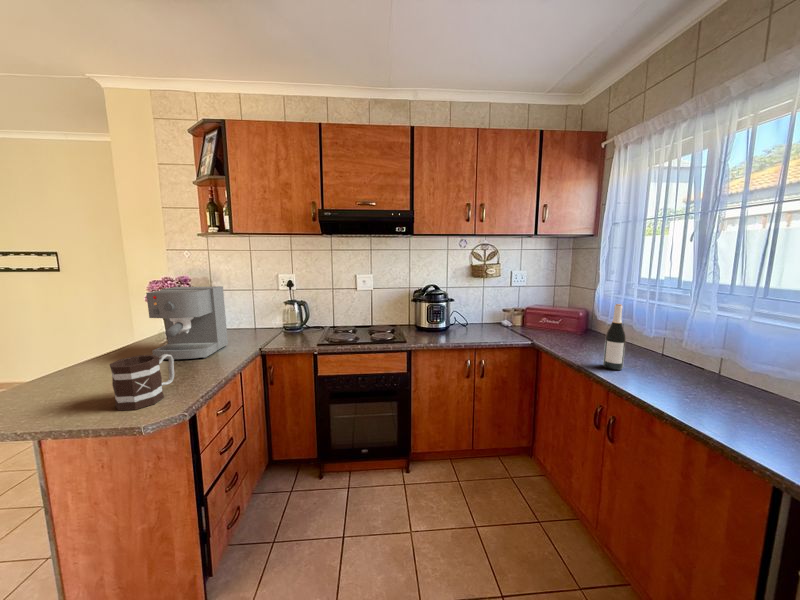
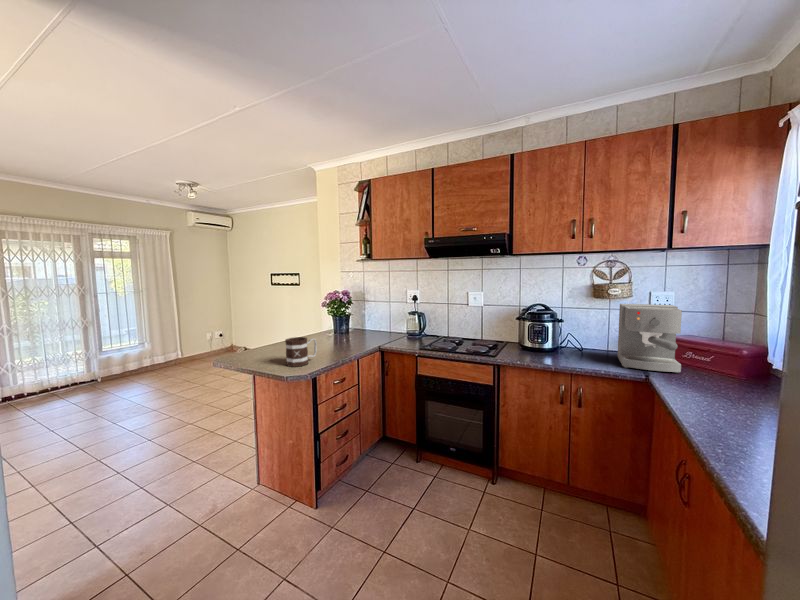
coffee maker: present [146,286,228,359] -> present [618,304,682,373]
wine bottle: present [603,304,626,370] -> none [708,338,741,423]

